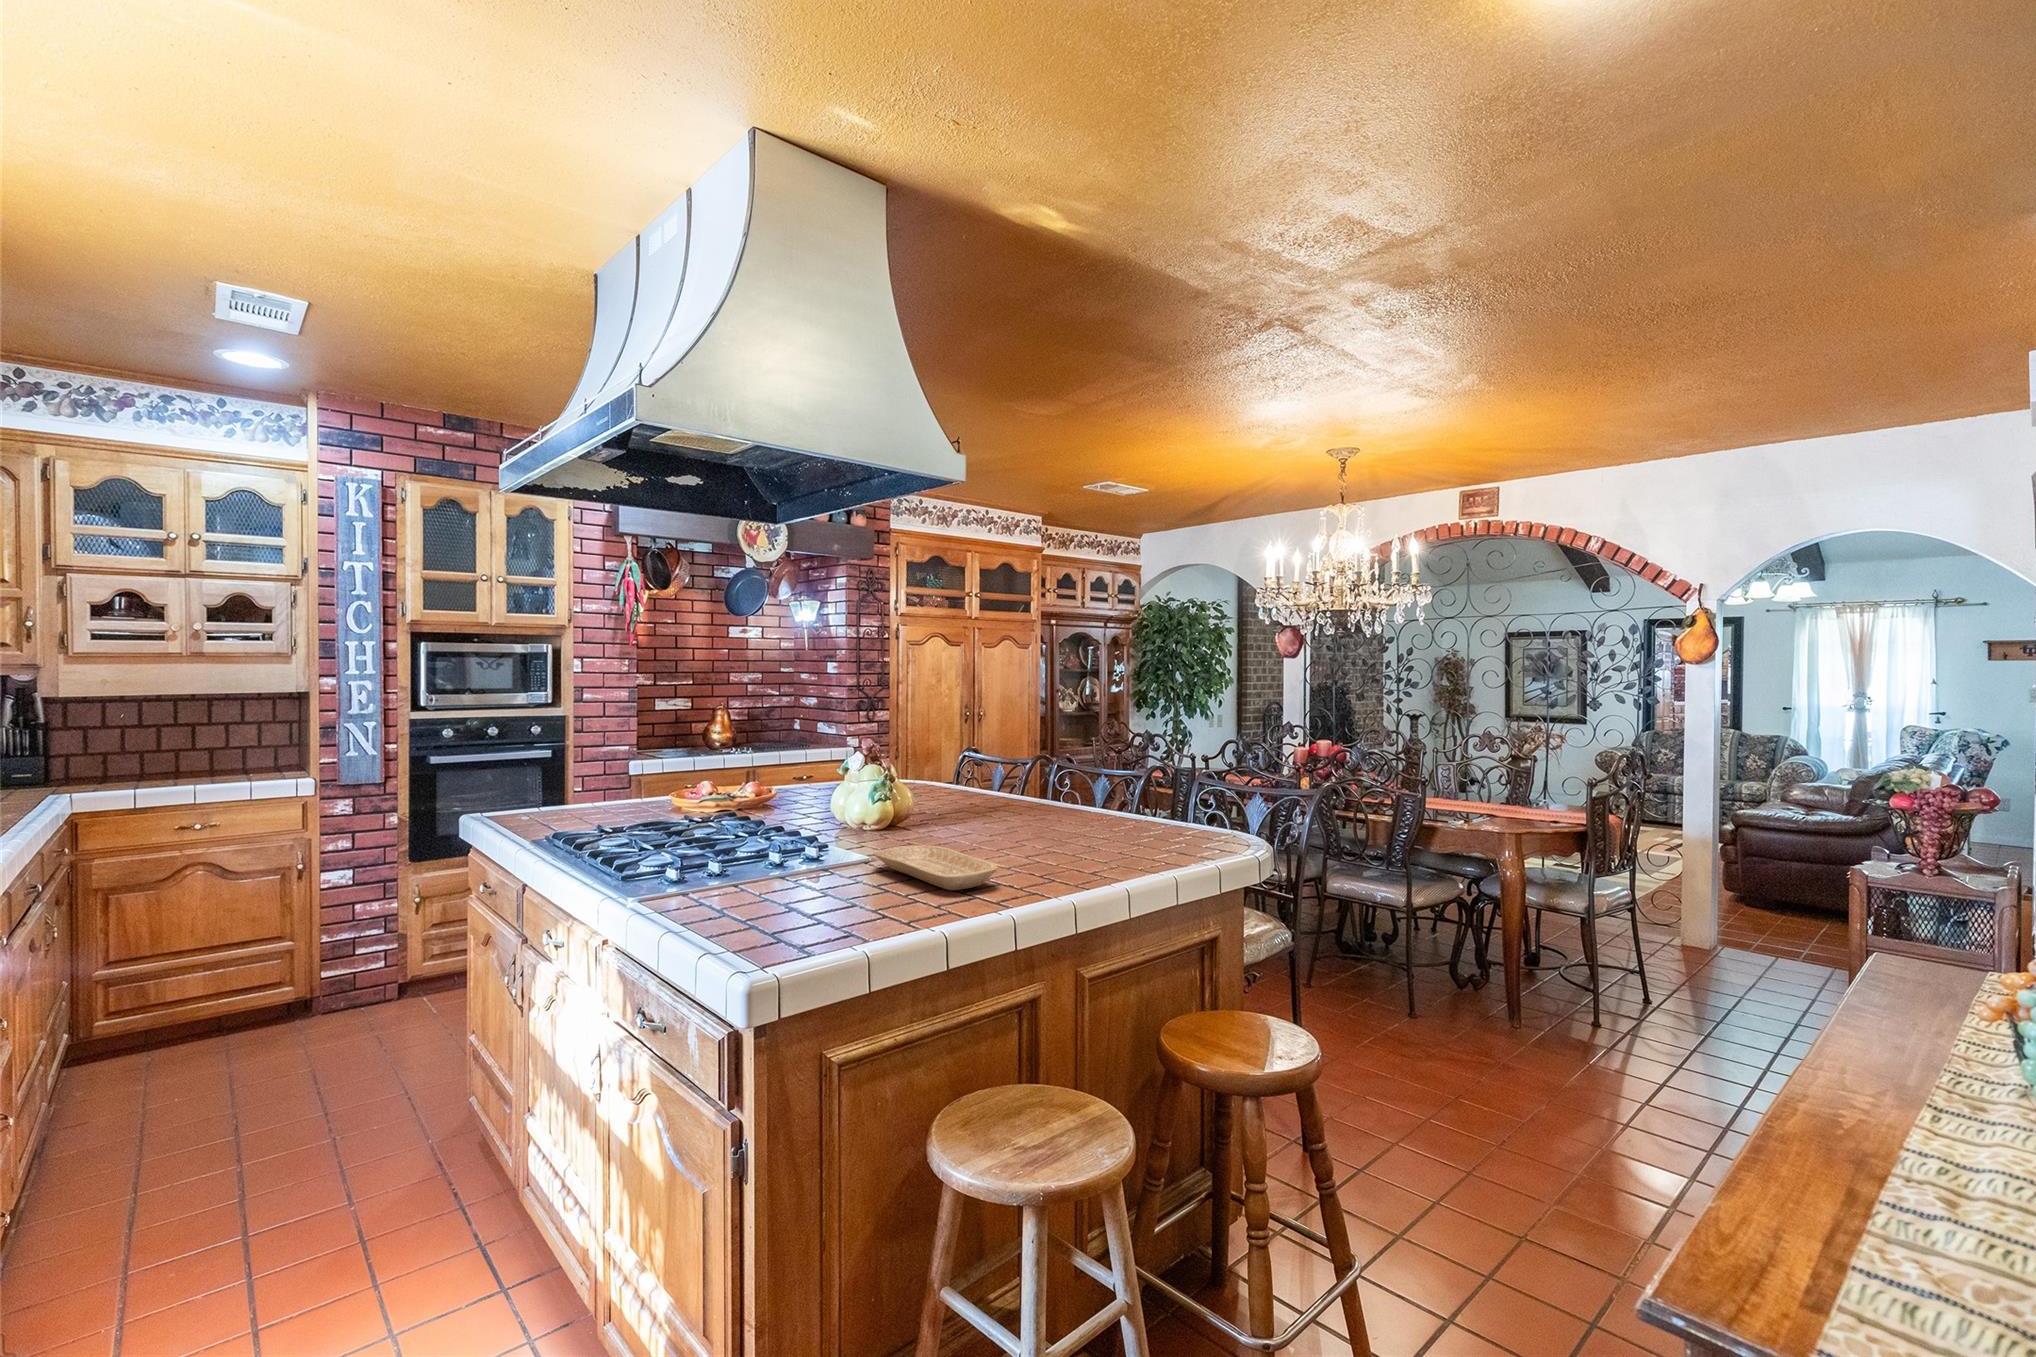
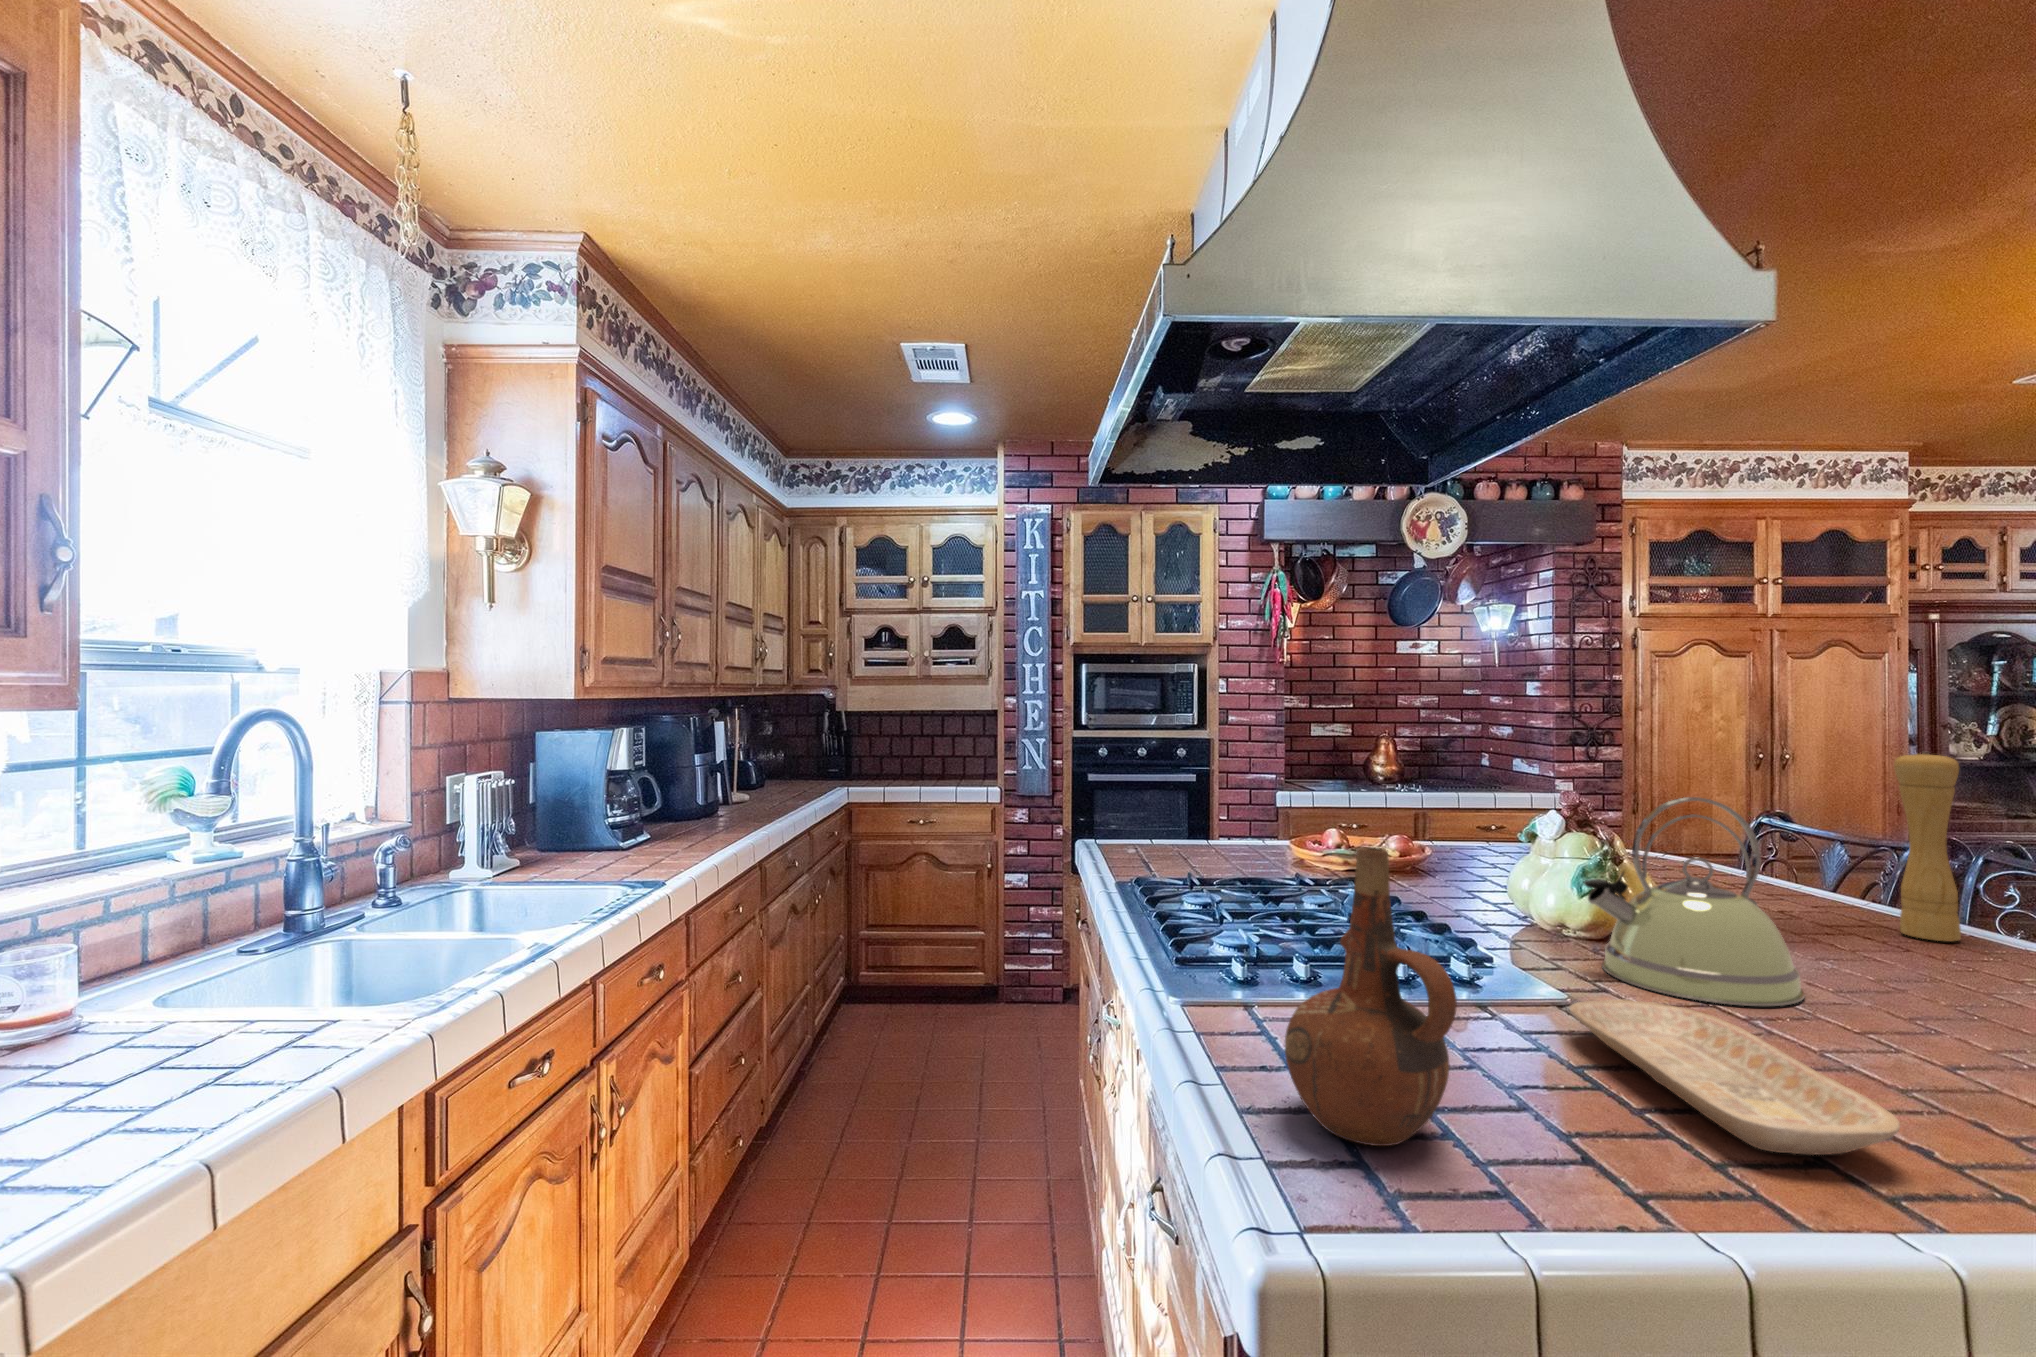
pepper mill: none [1017,709,1041,807] -> present [1894,752,1961,941]
kettle: none [878,738,975,846] -> present [1583,797,1805,1006]
ceramic pitcher: none [745,769,834,922] -> present [1285,847,1457,1146]

